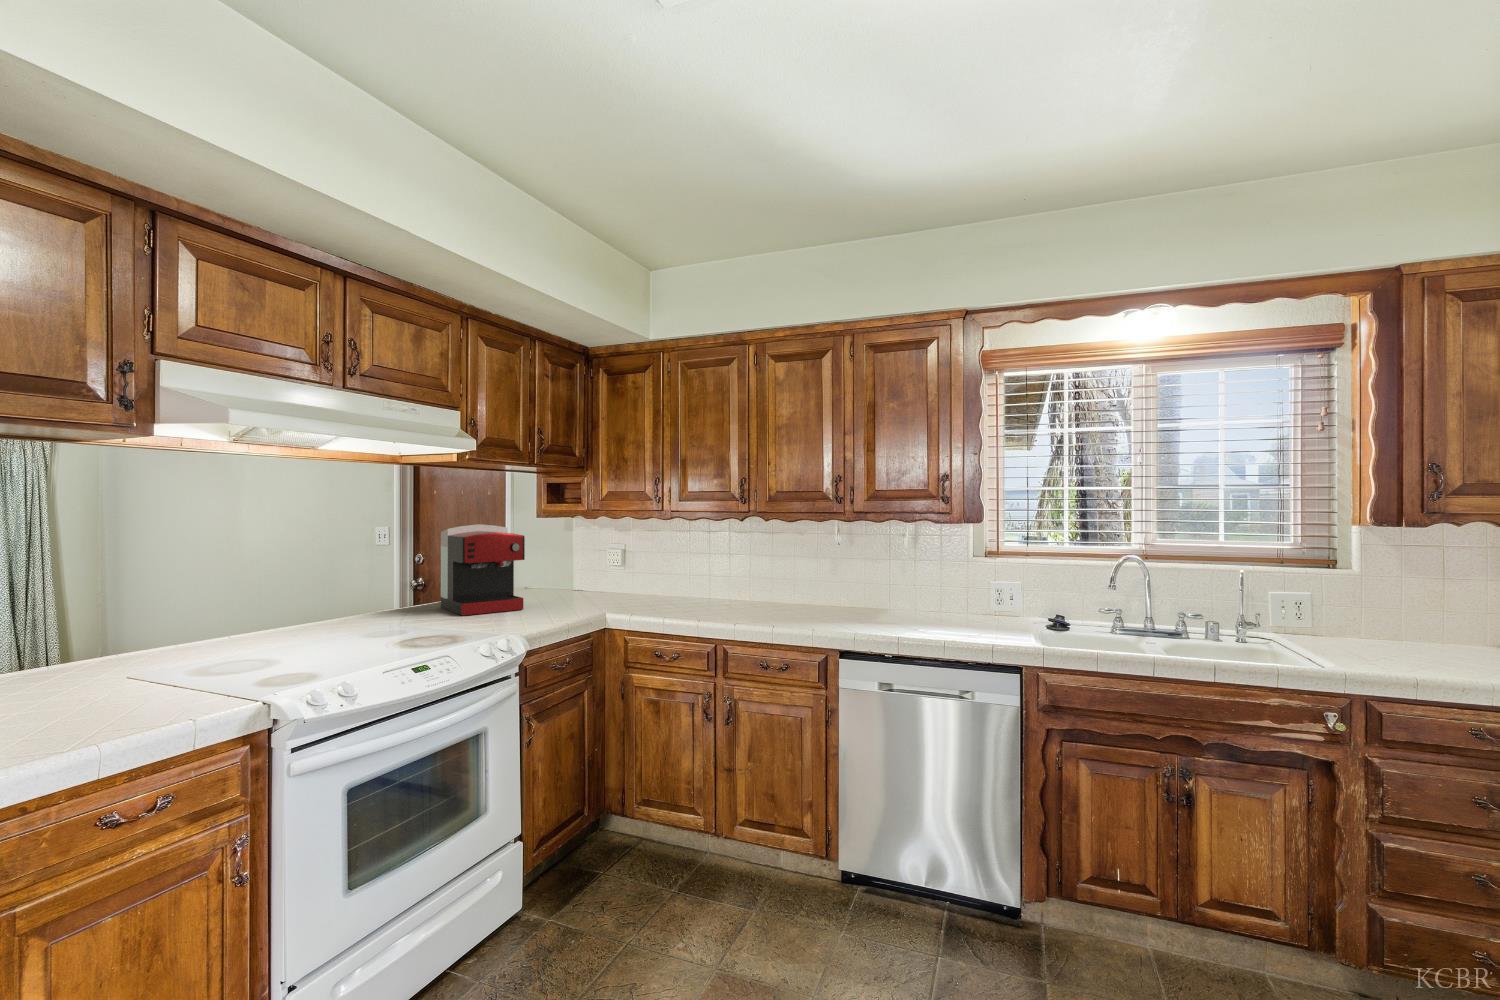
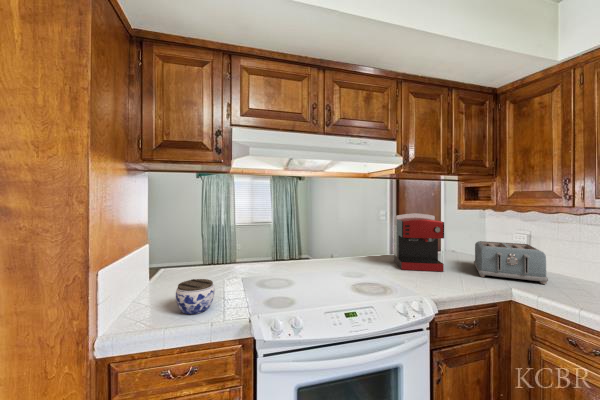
toaster: none [560,560,640,607] -> present [474,241,548,284]
jar: none [69,658,164,722] -> present [176,279,215,314]

